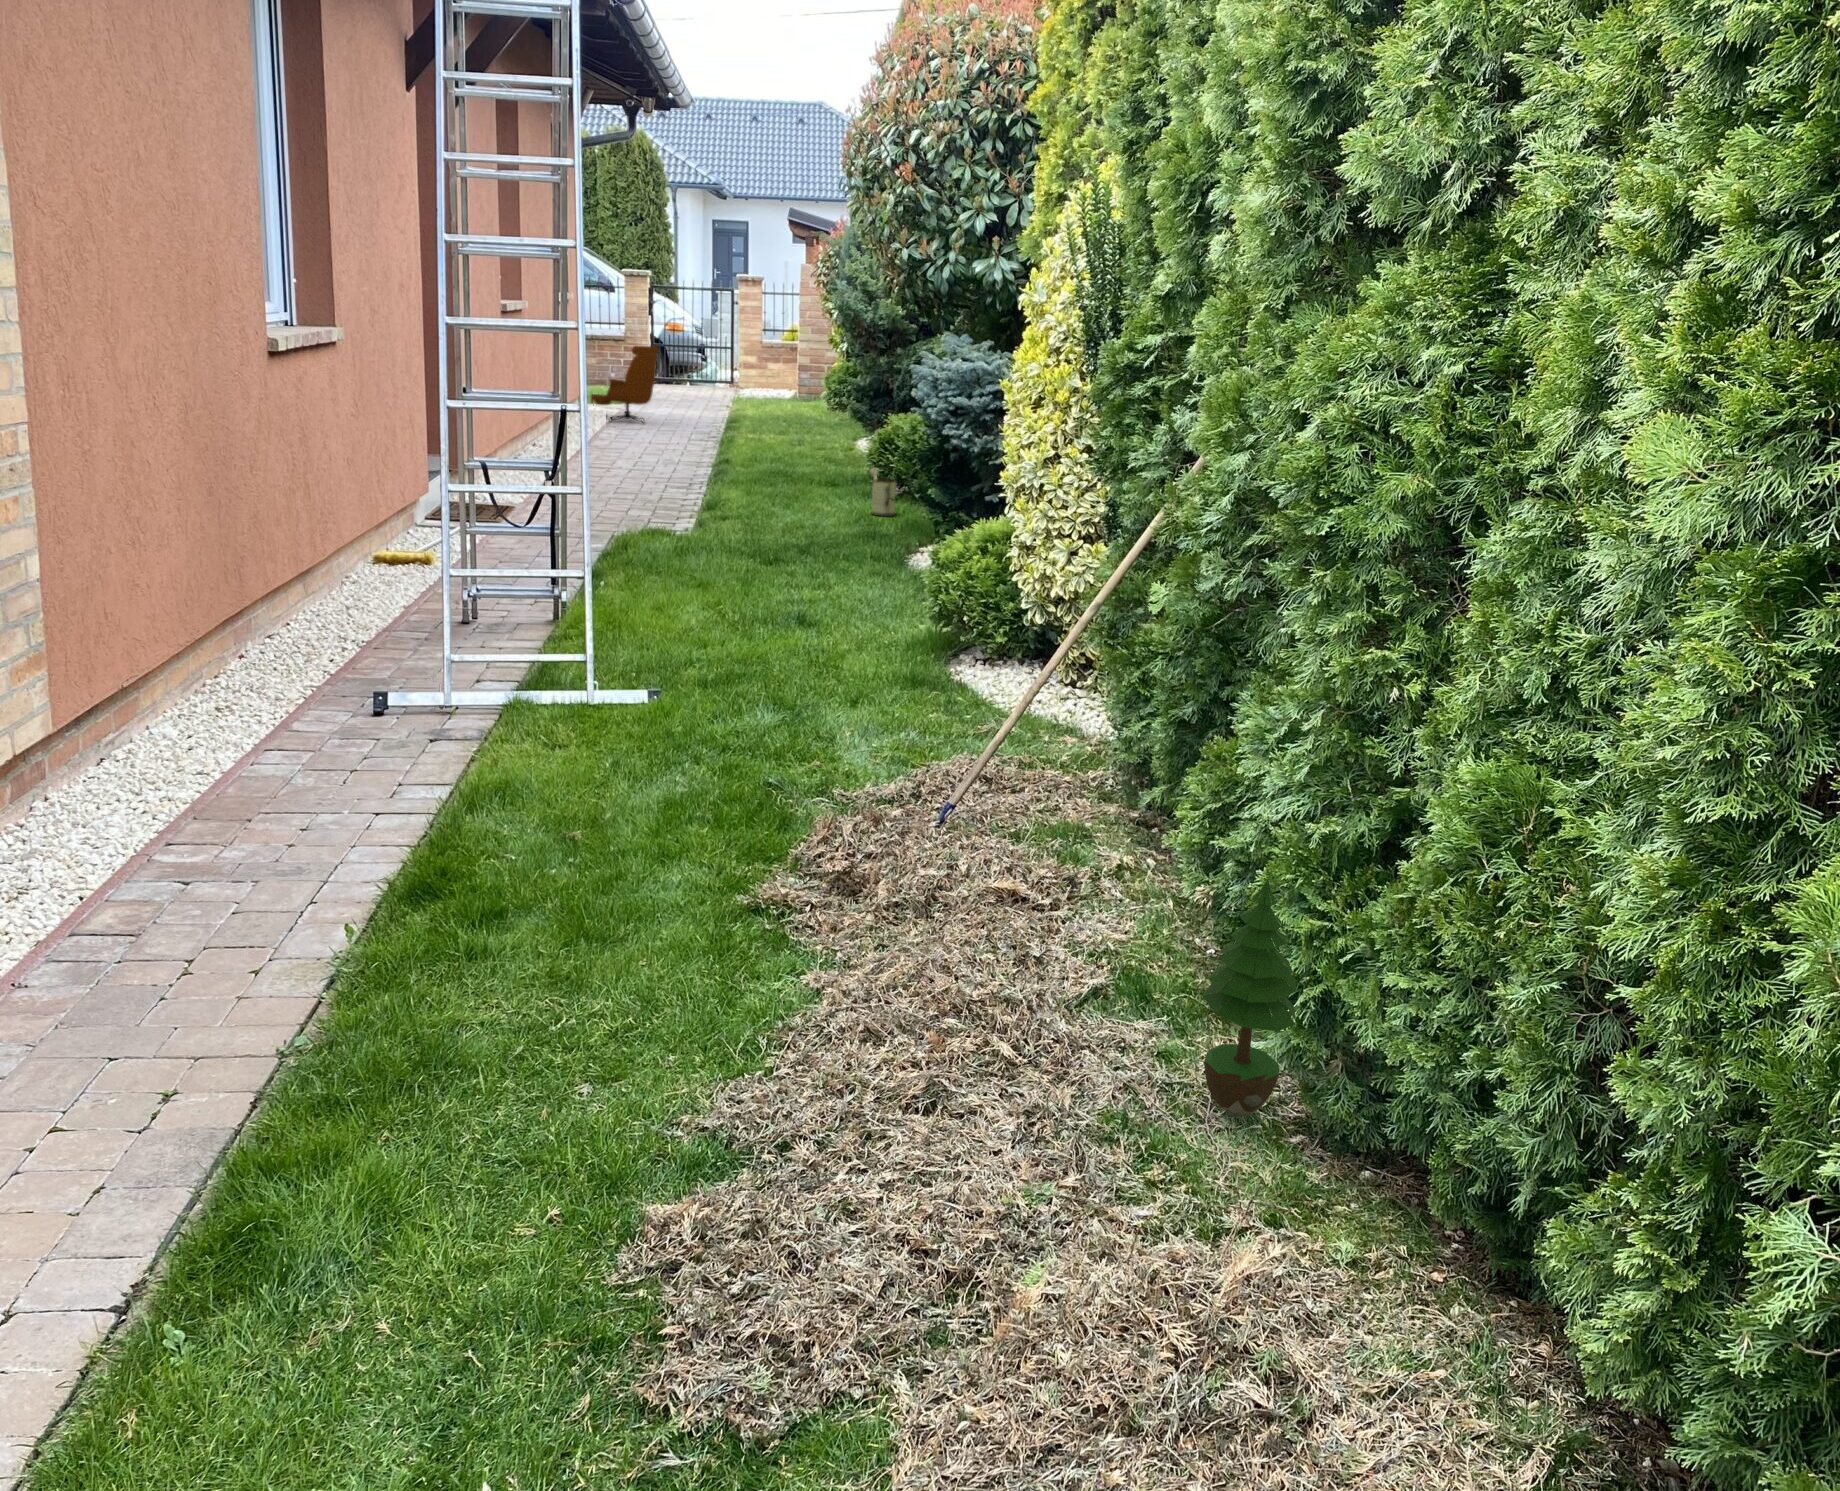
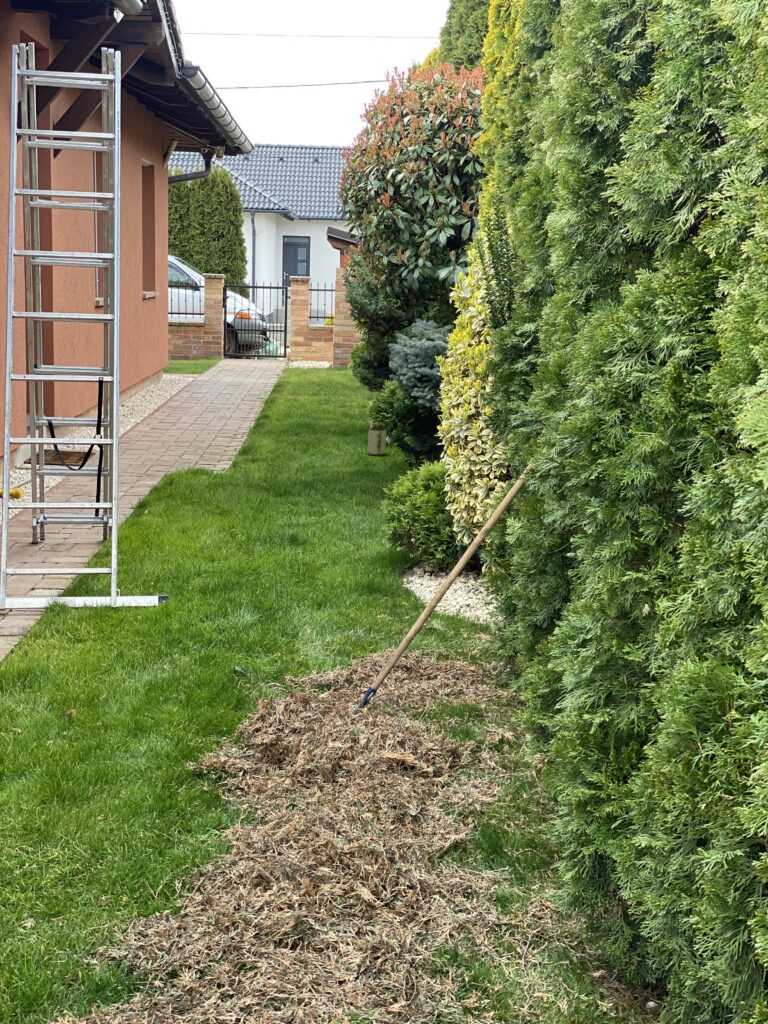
lounge chair: present [591,346,658,423] -> none [166,329,224,387]
potted tree: present [1202,879,1296,1118] -> none [517,761,594,959]

